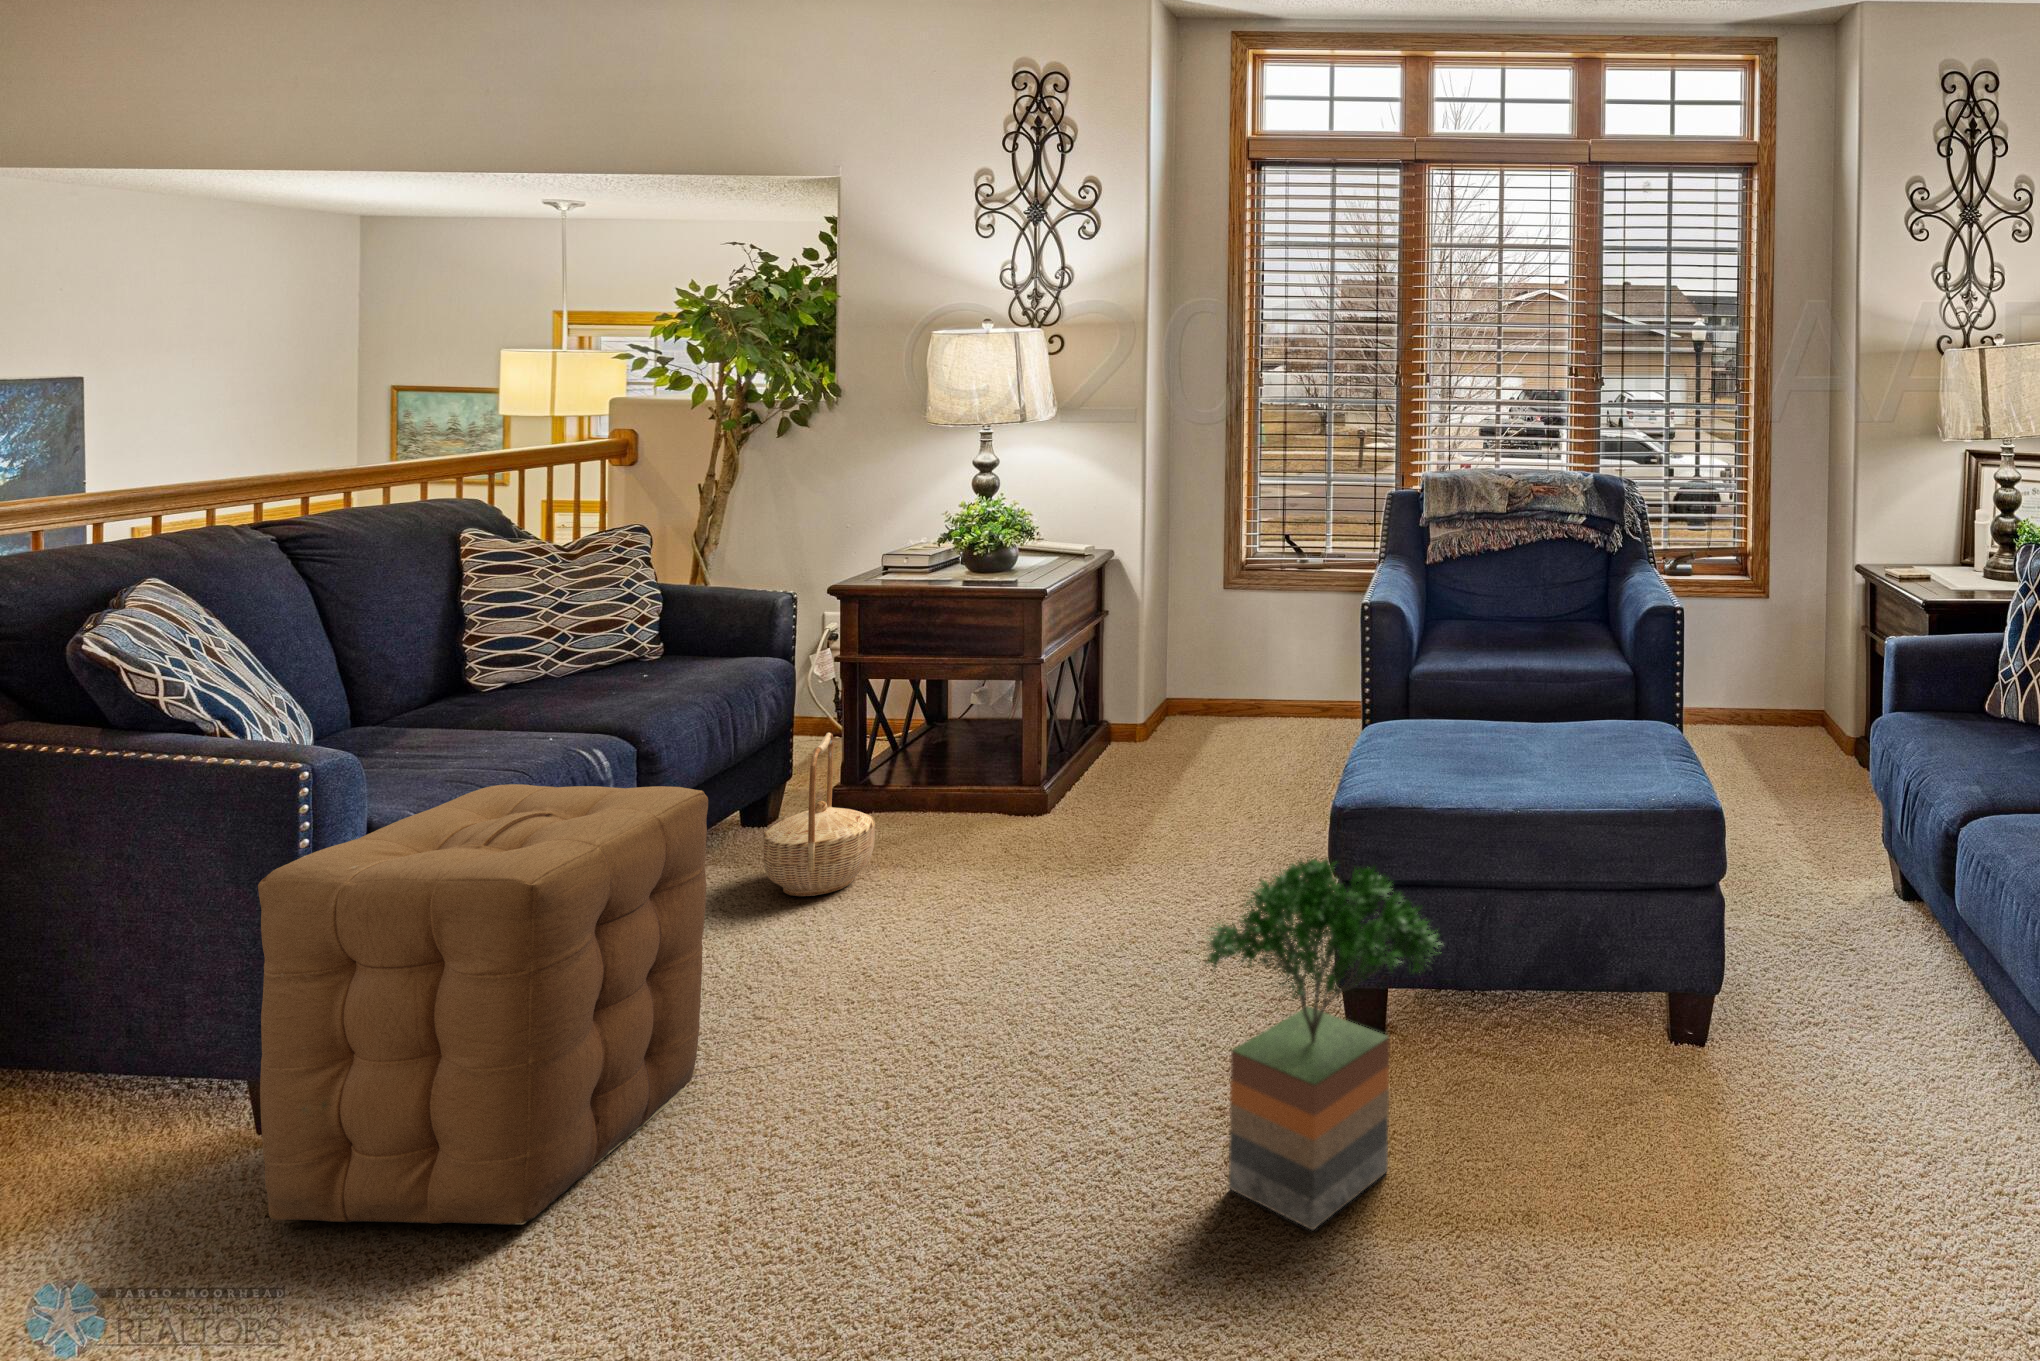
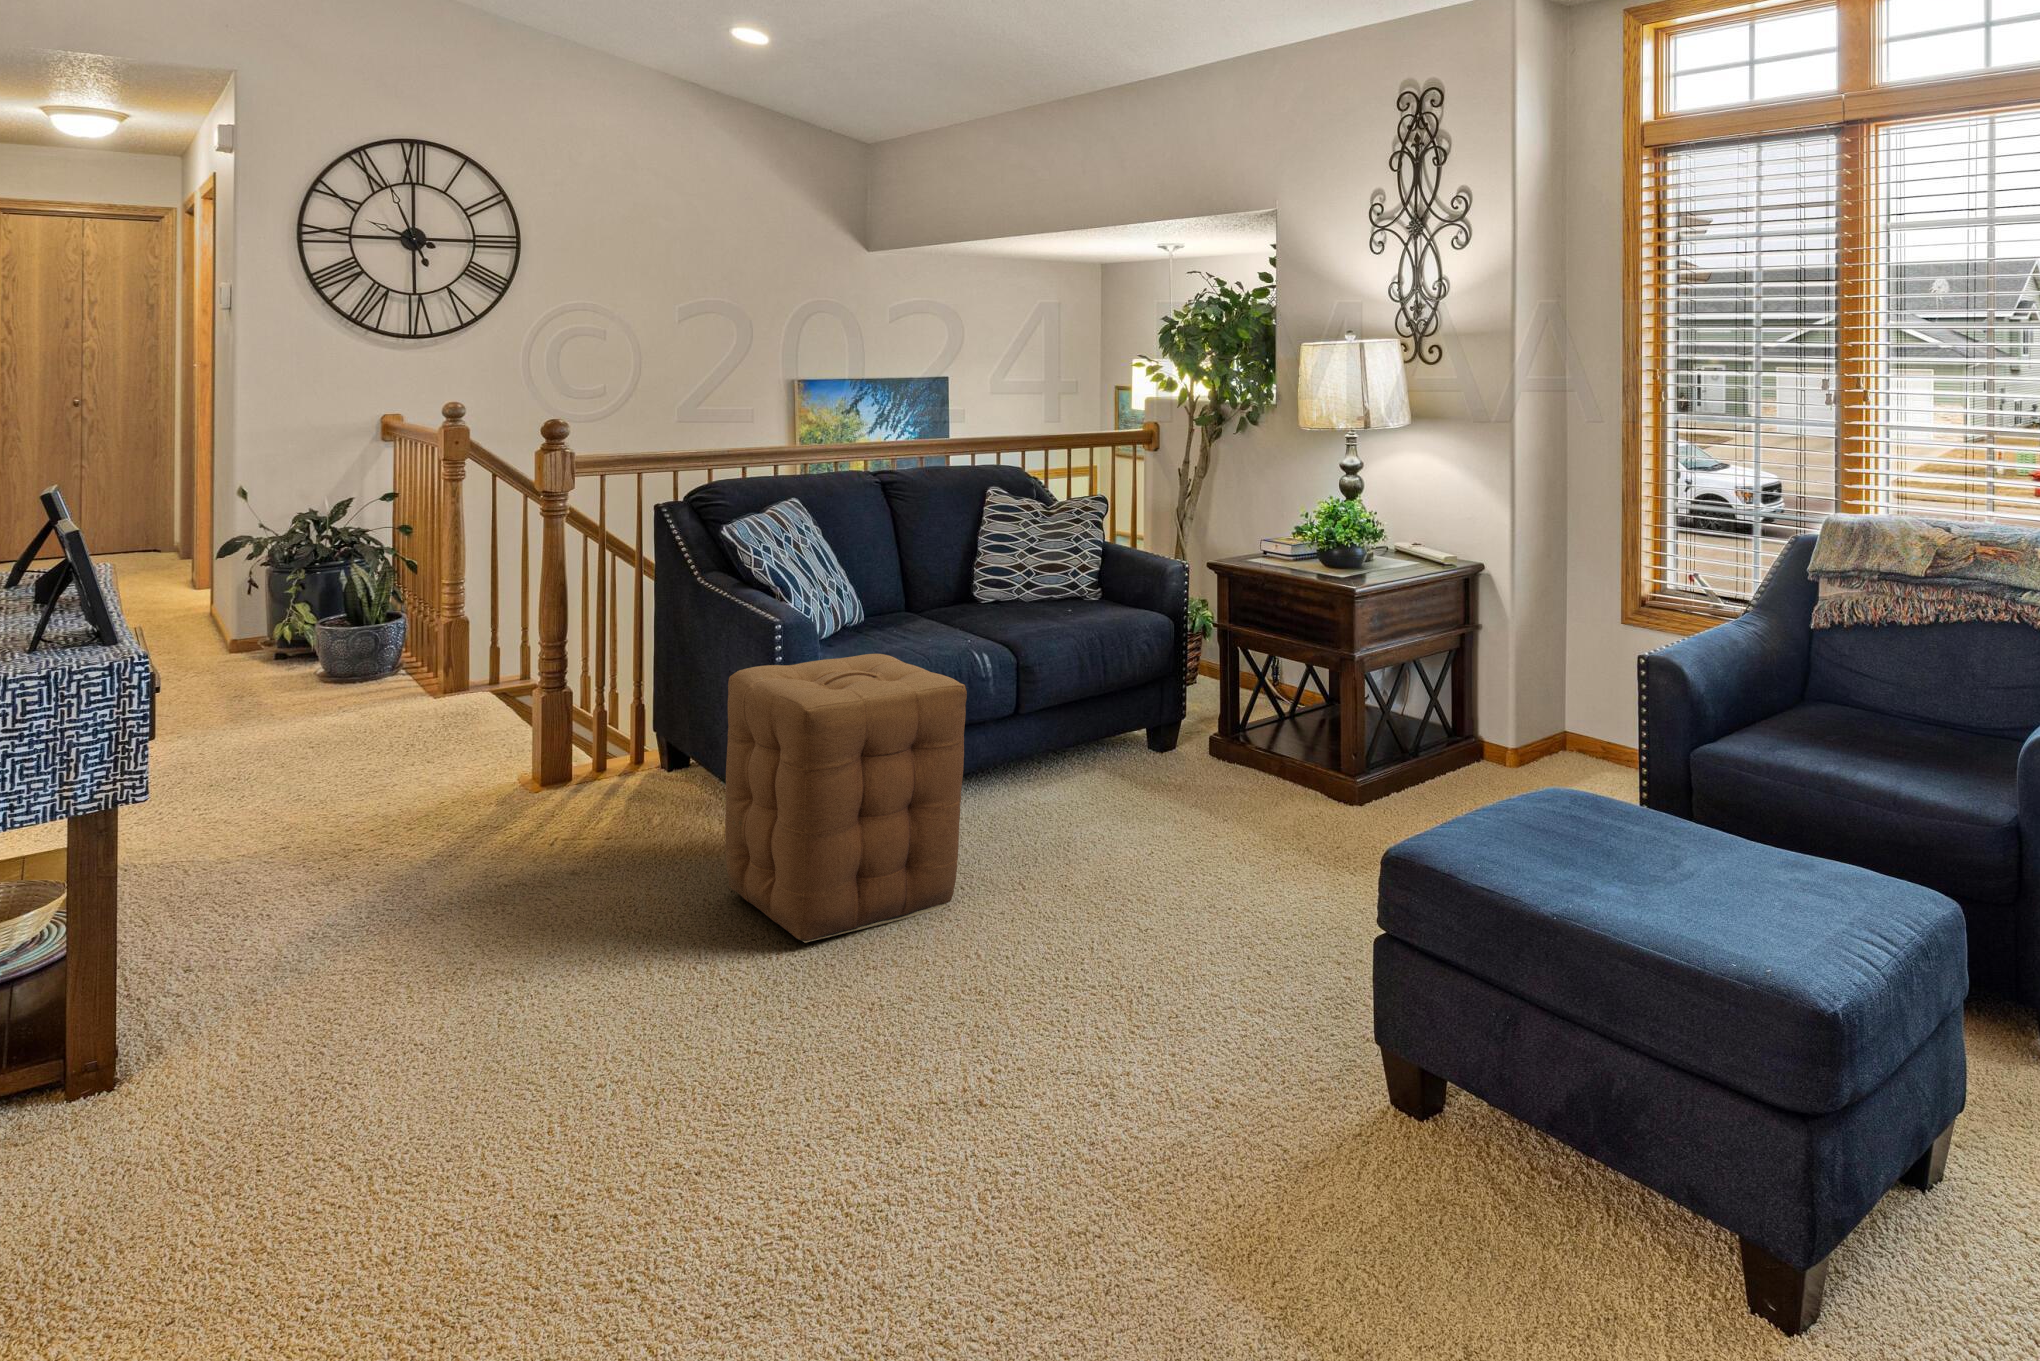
basket: present [763,733,875,896] -> none [1108,681,1192,814]
potted tree: present [1205,858,1440,1230] -> none [1134,856,1353,1212]

